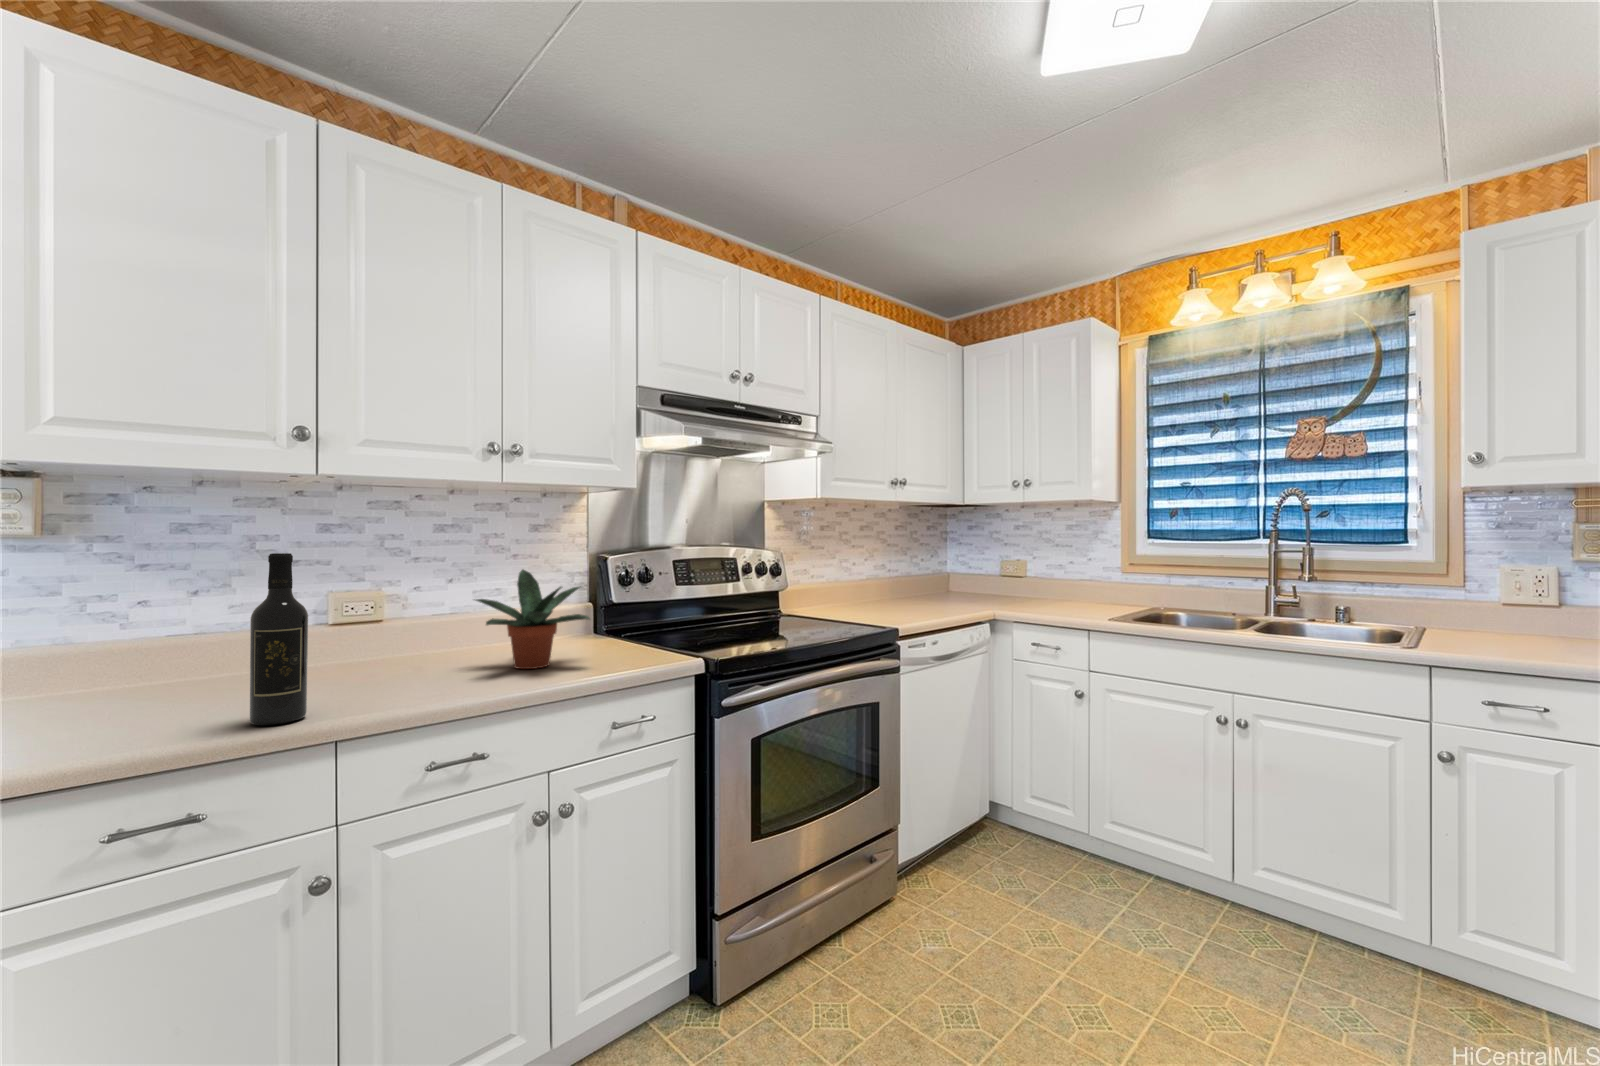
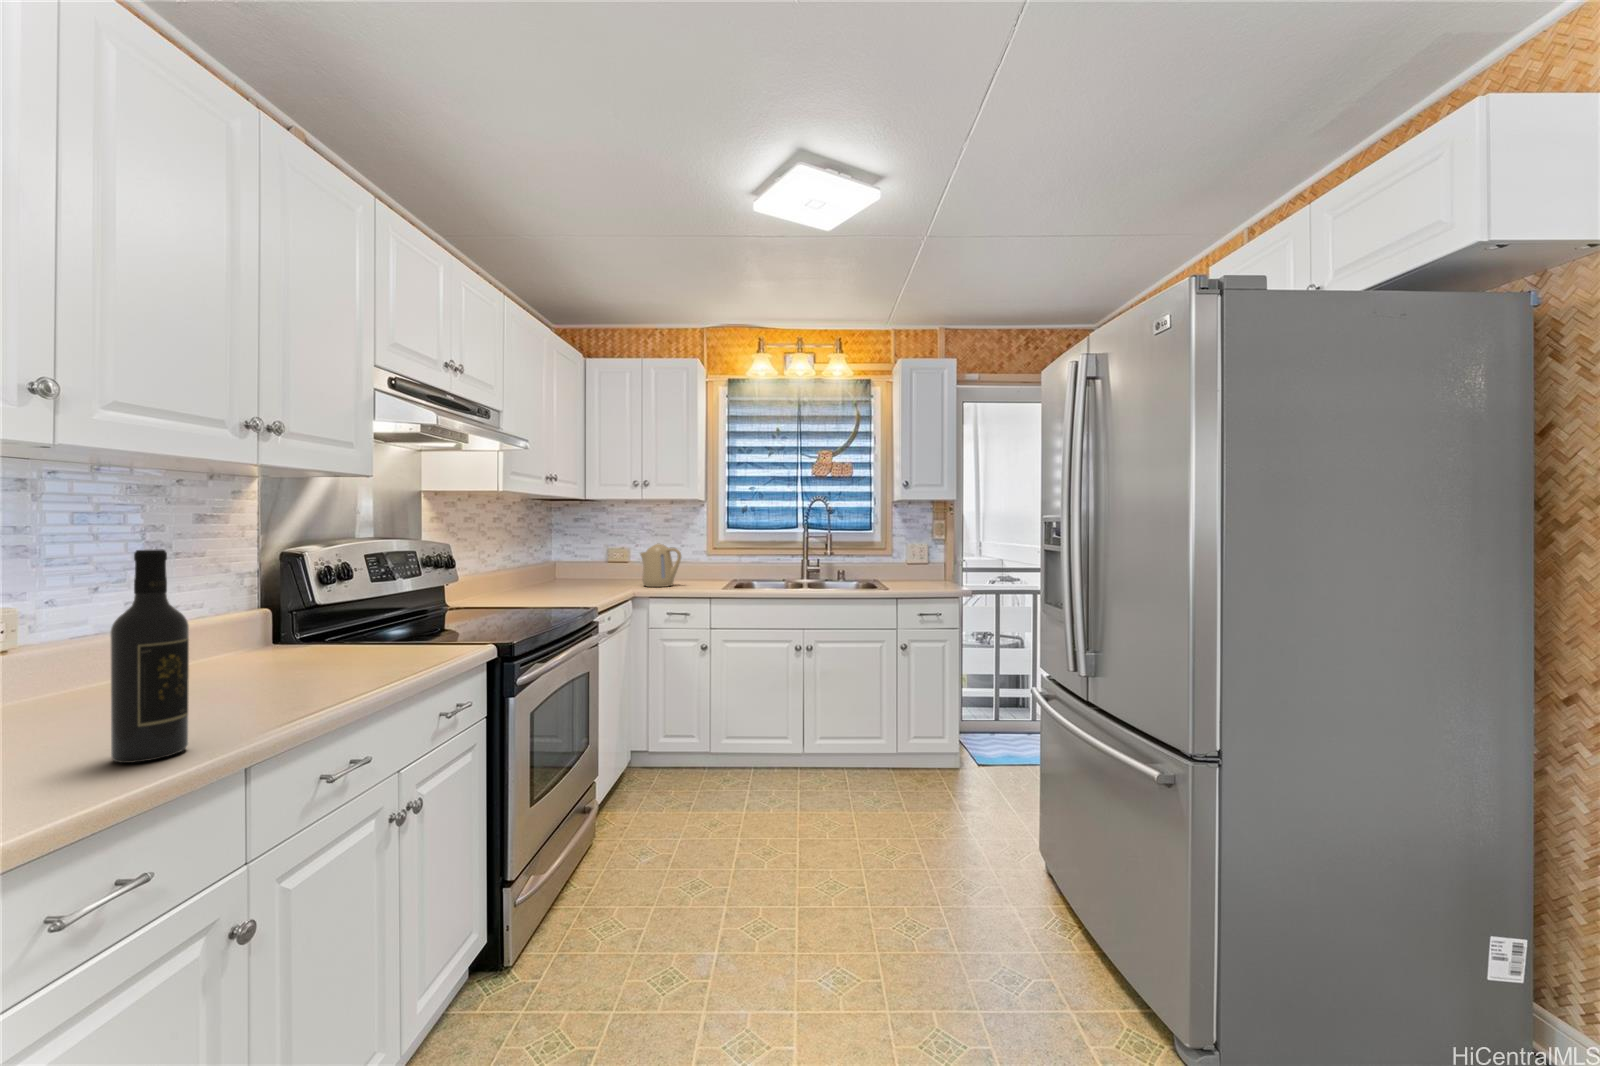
kettle: none [1020,555,1069,609] -> present [640,543,681,587]
potted plant: present [476,570,590,669] -> none [223,567,393,679]

